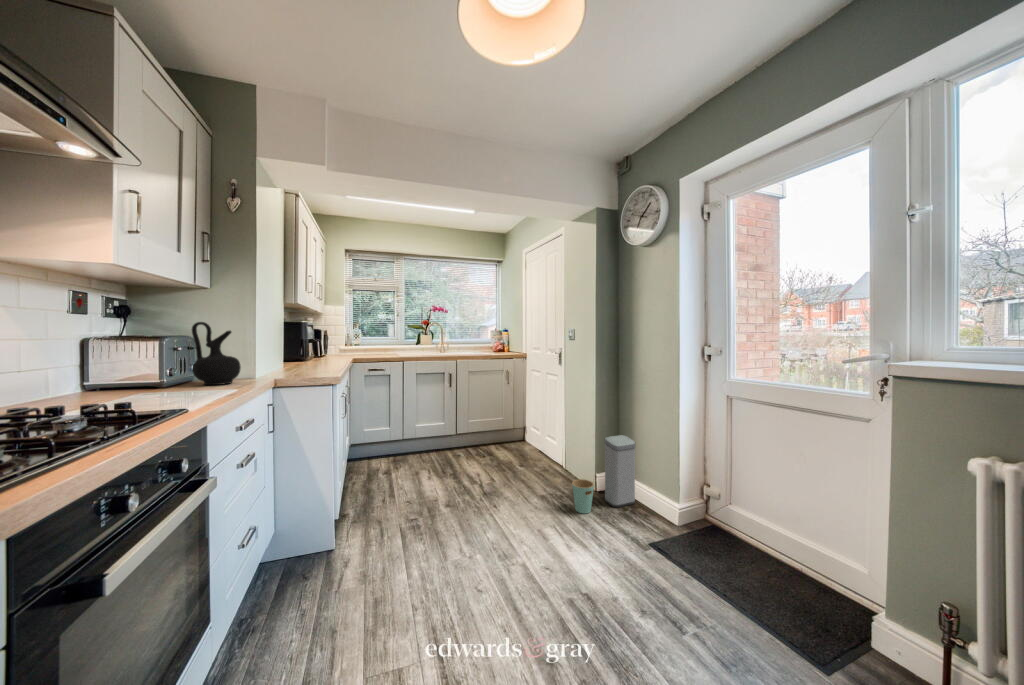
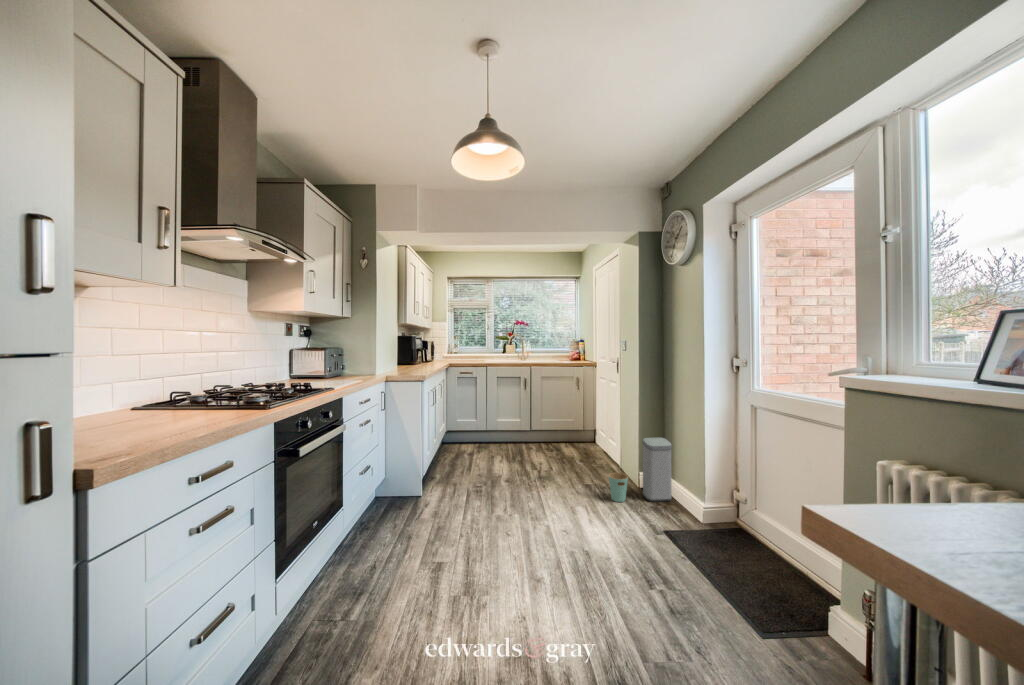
ceramic jug: present [192,322,241,385] -> none [341,338,367,378]

